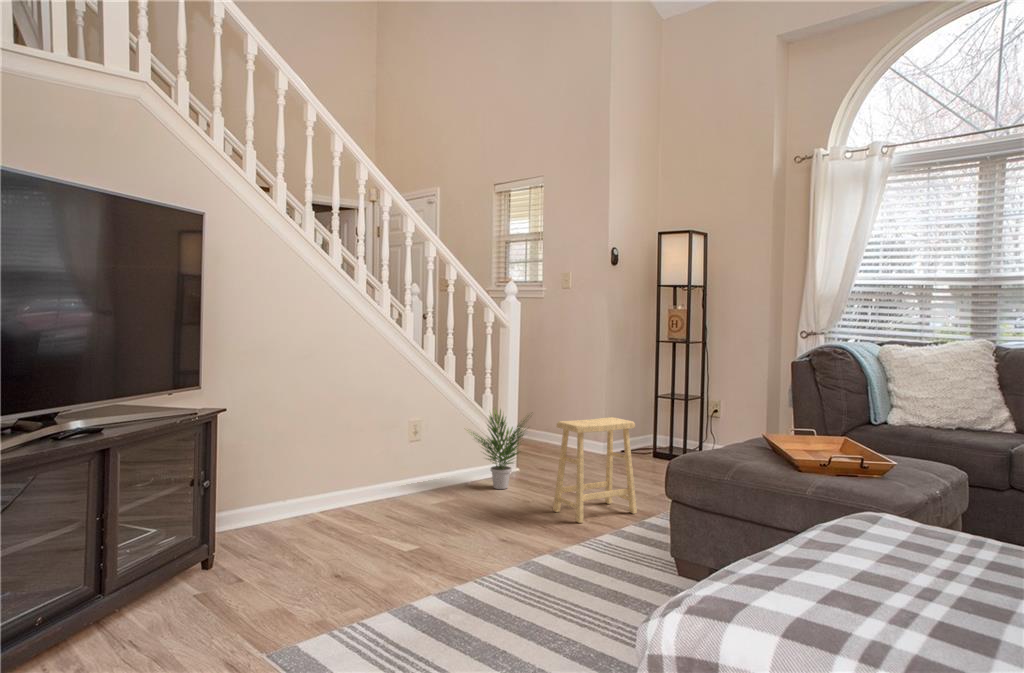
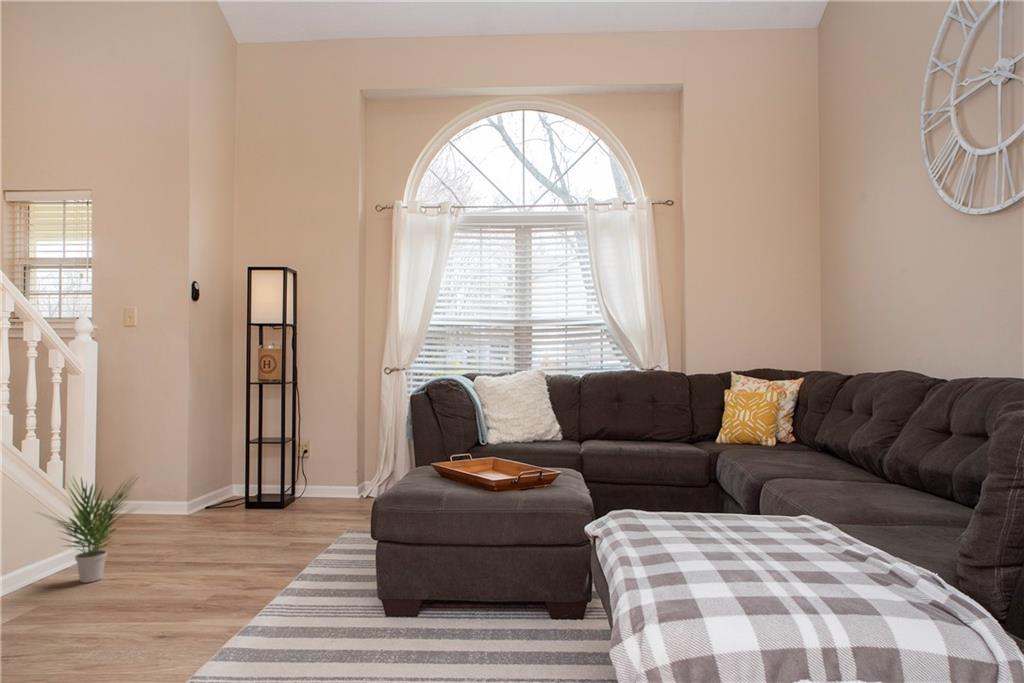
footstool: present [553,417,637,523] -> none [192,467,290,593]

